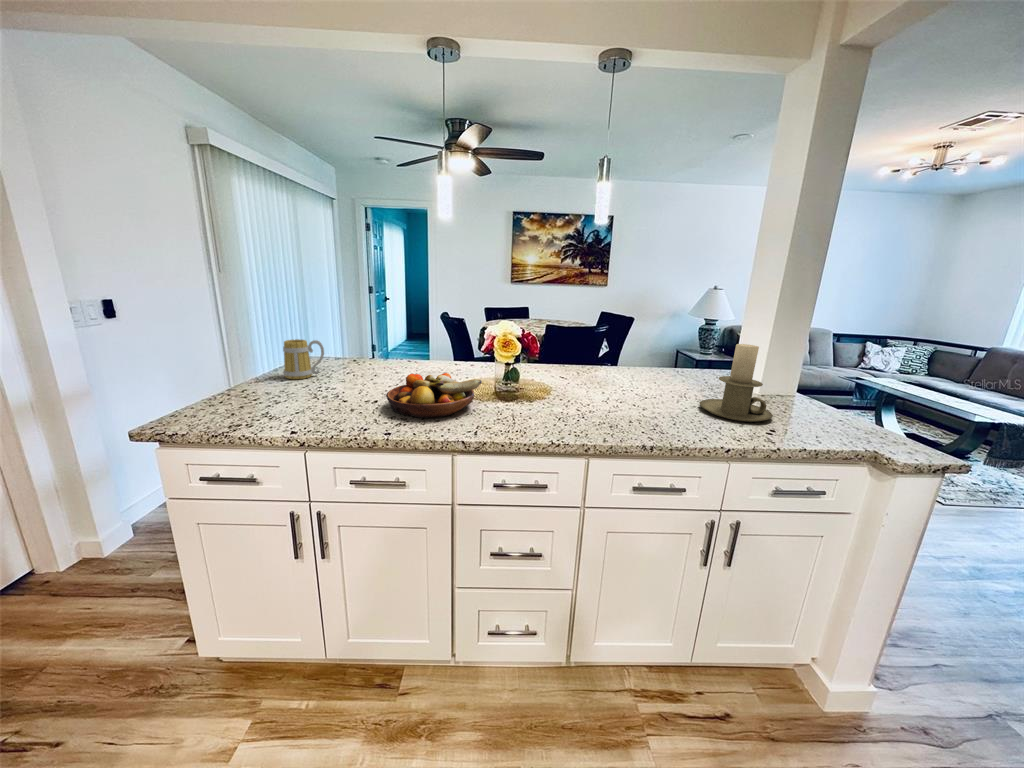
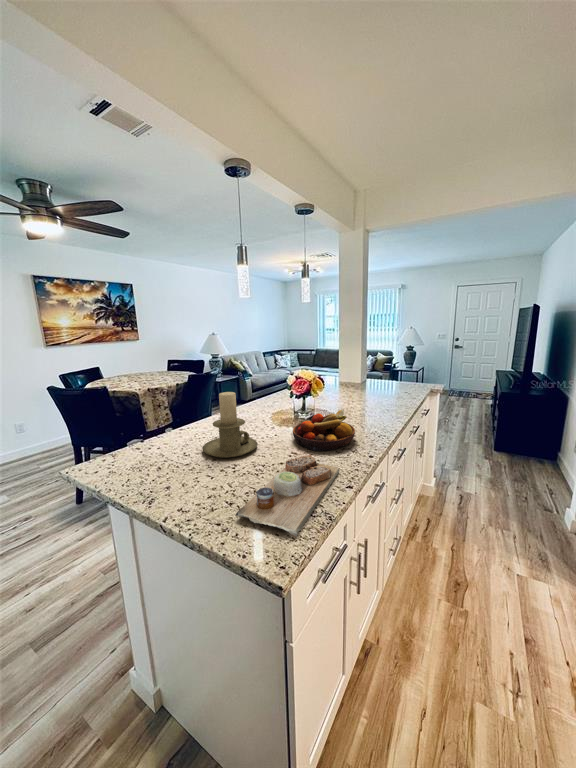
mug: present [283,339,324,379] -> none [149,431,181,485]
candle holder: present [699,344,773,422] -> present [202,392,258,458]
cutting board: none [188,389,349,424] -> present [235,455,339,538]

